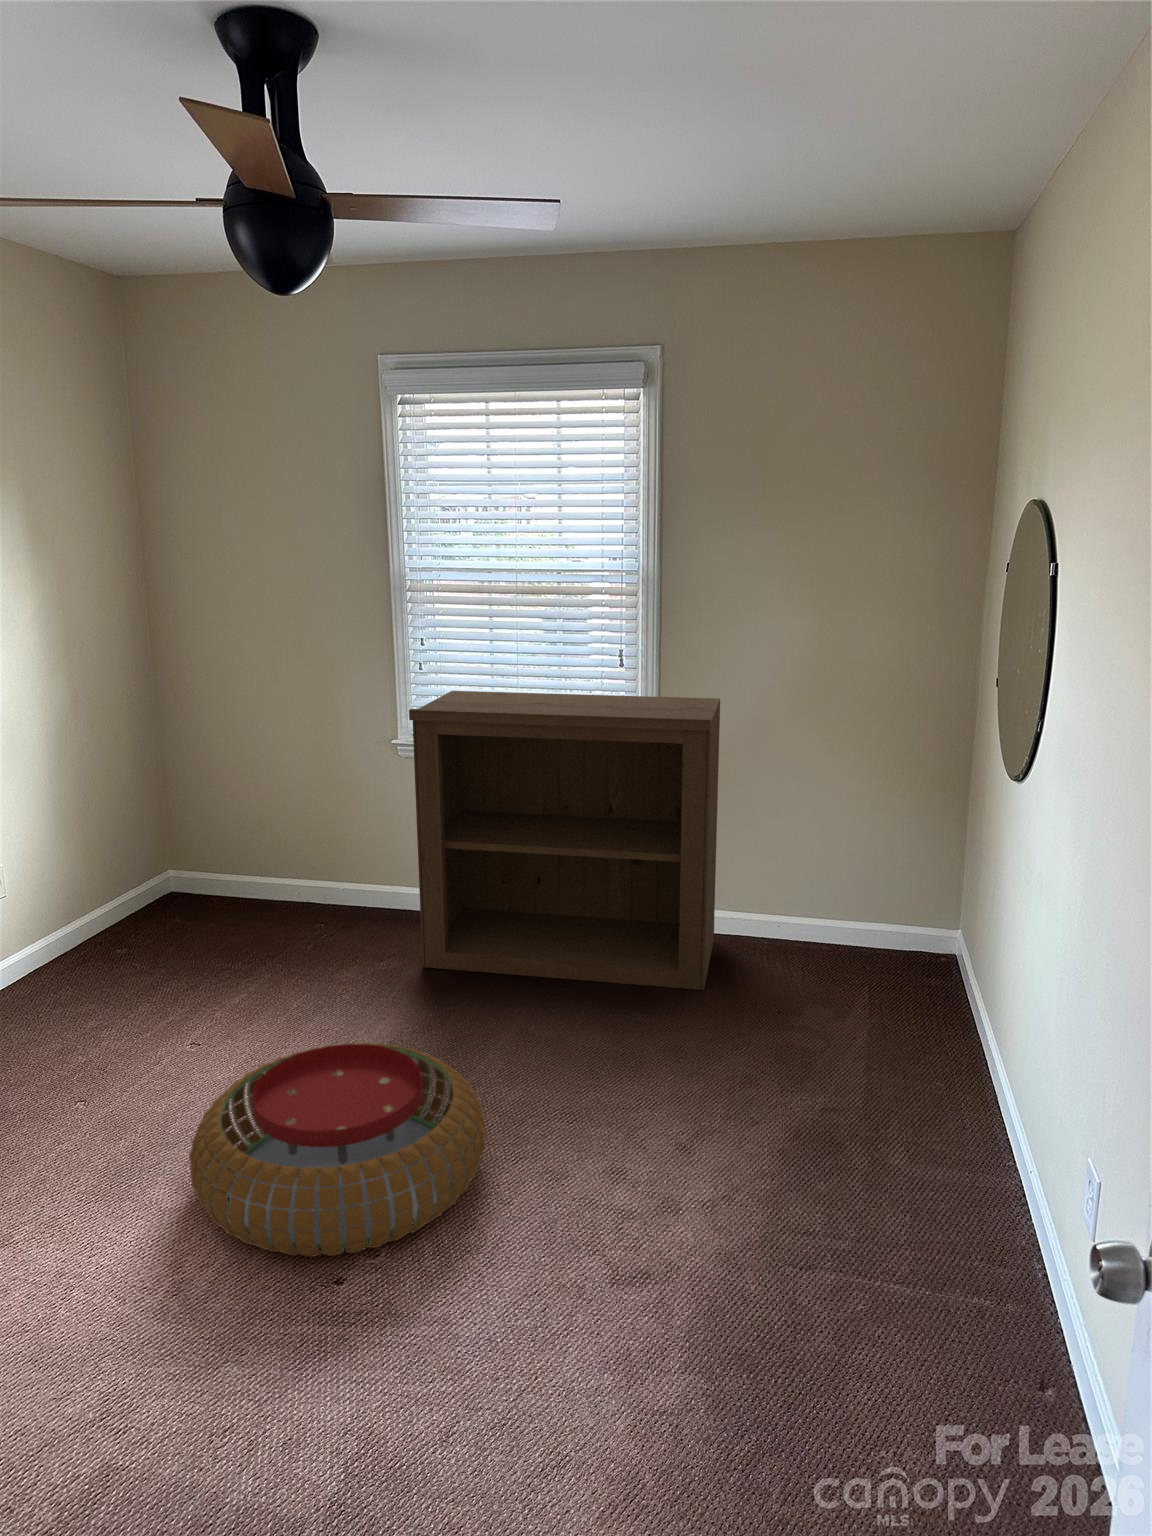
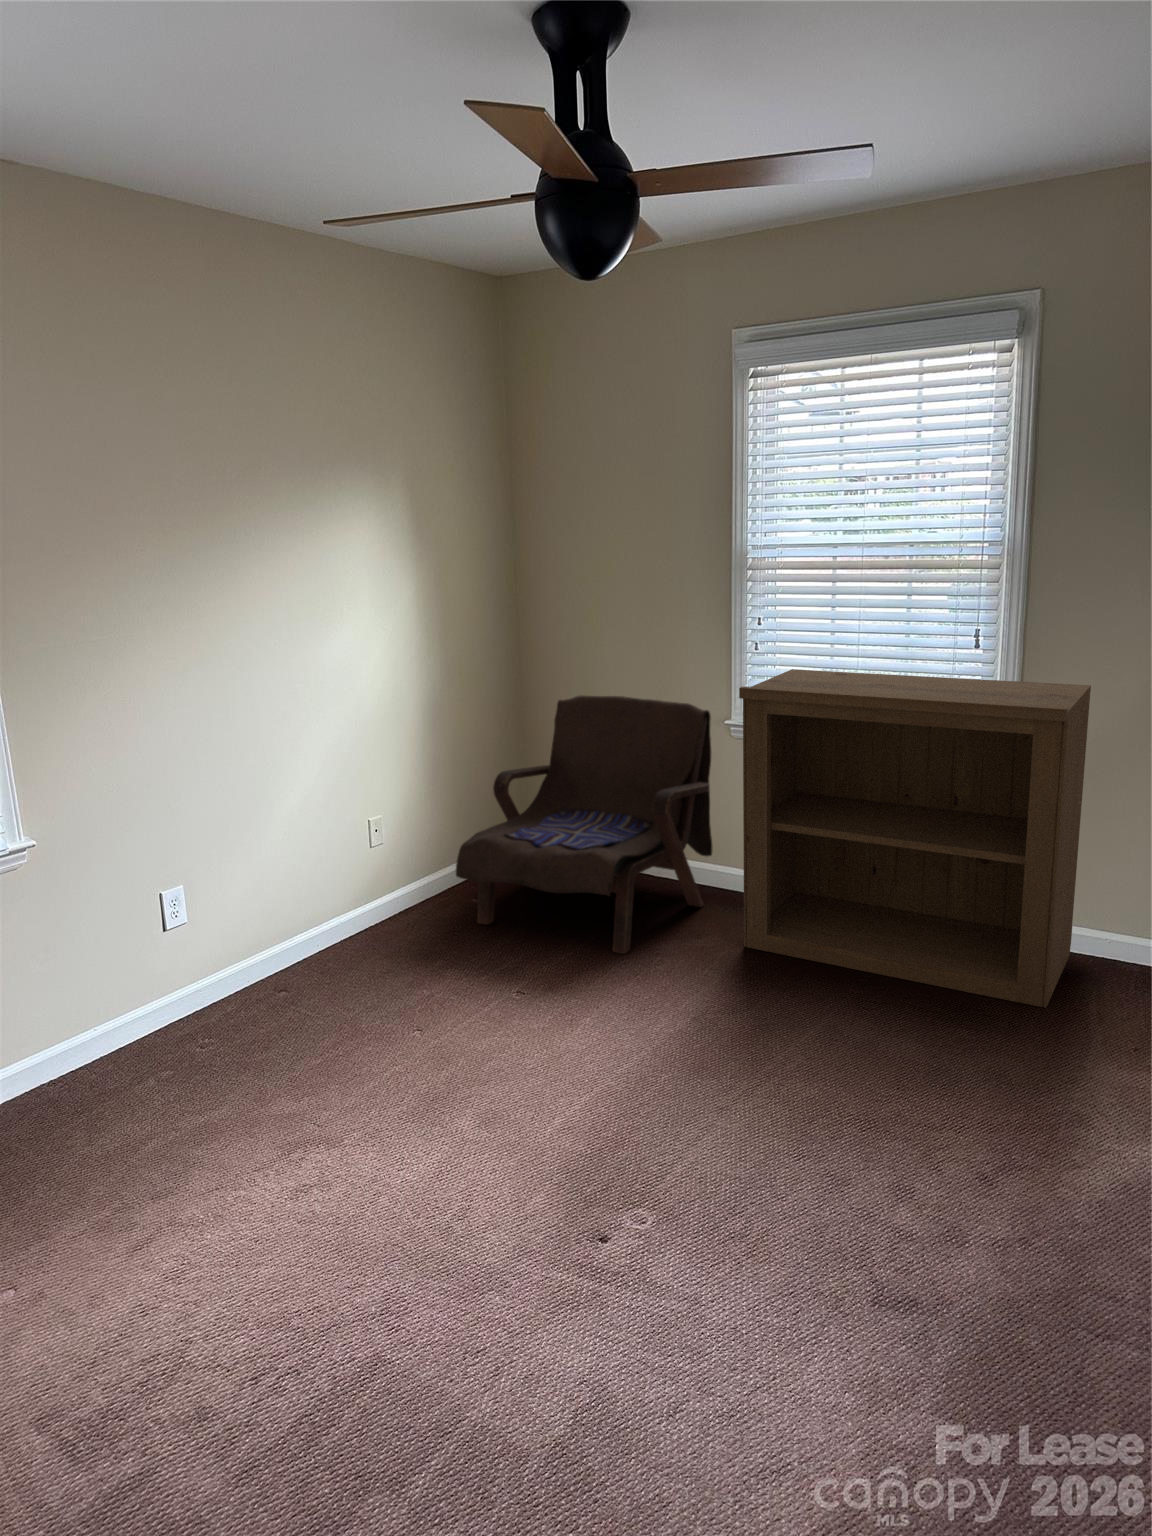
armchair: none [102,724,378,989] -> present [456,695,712,954]
pouf: present [189,1042,486,1257] -> none [487,1011,768,1215]

